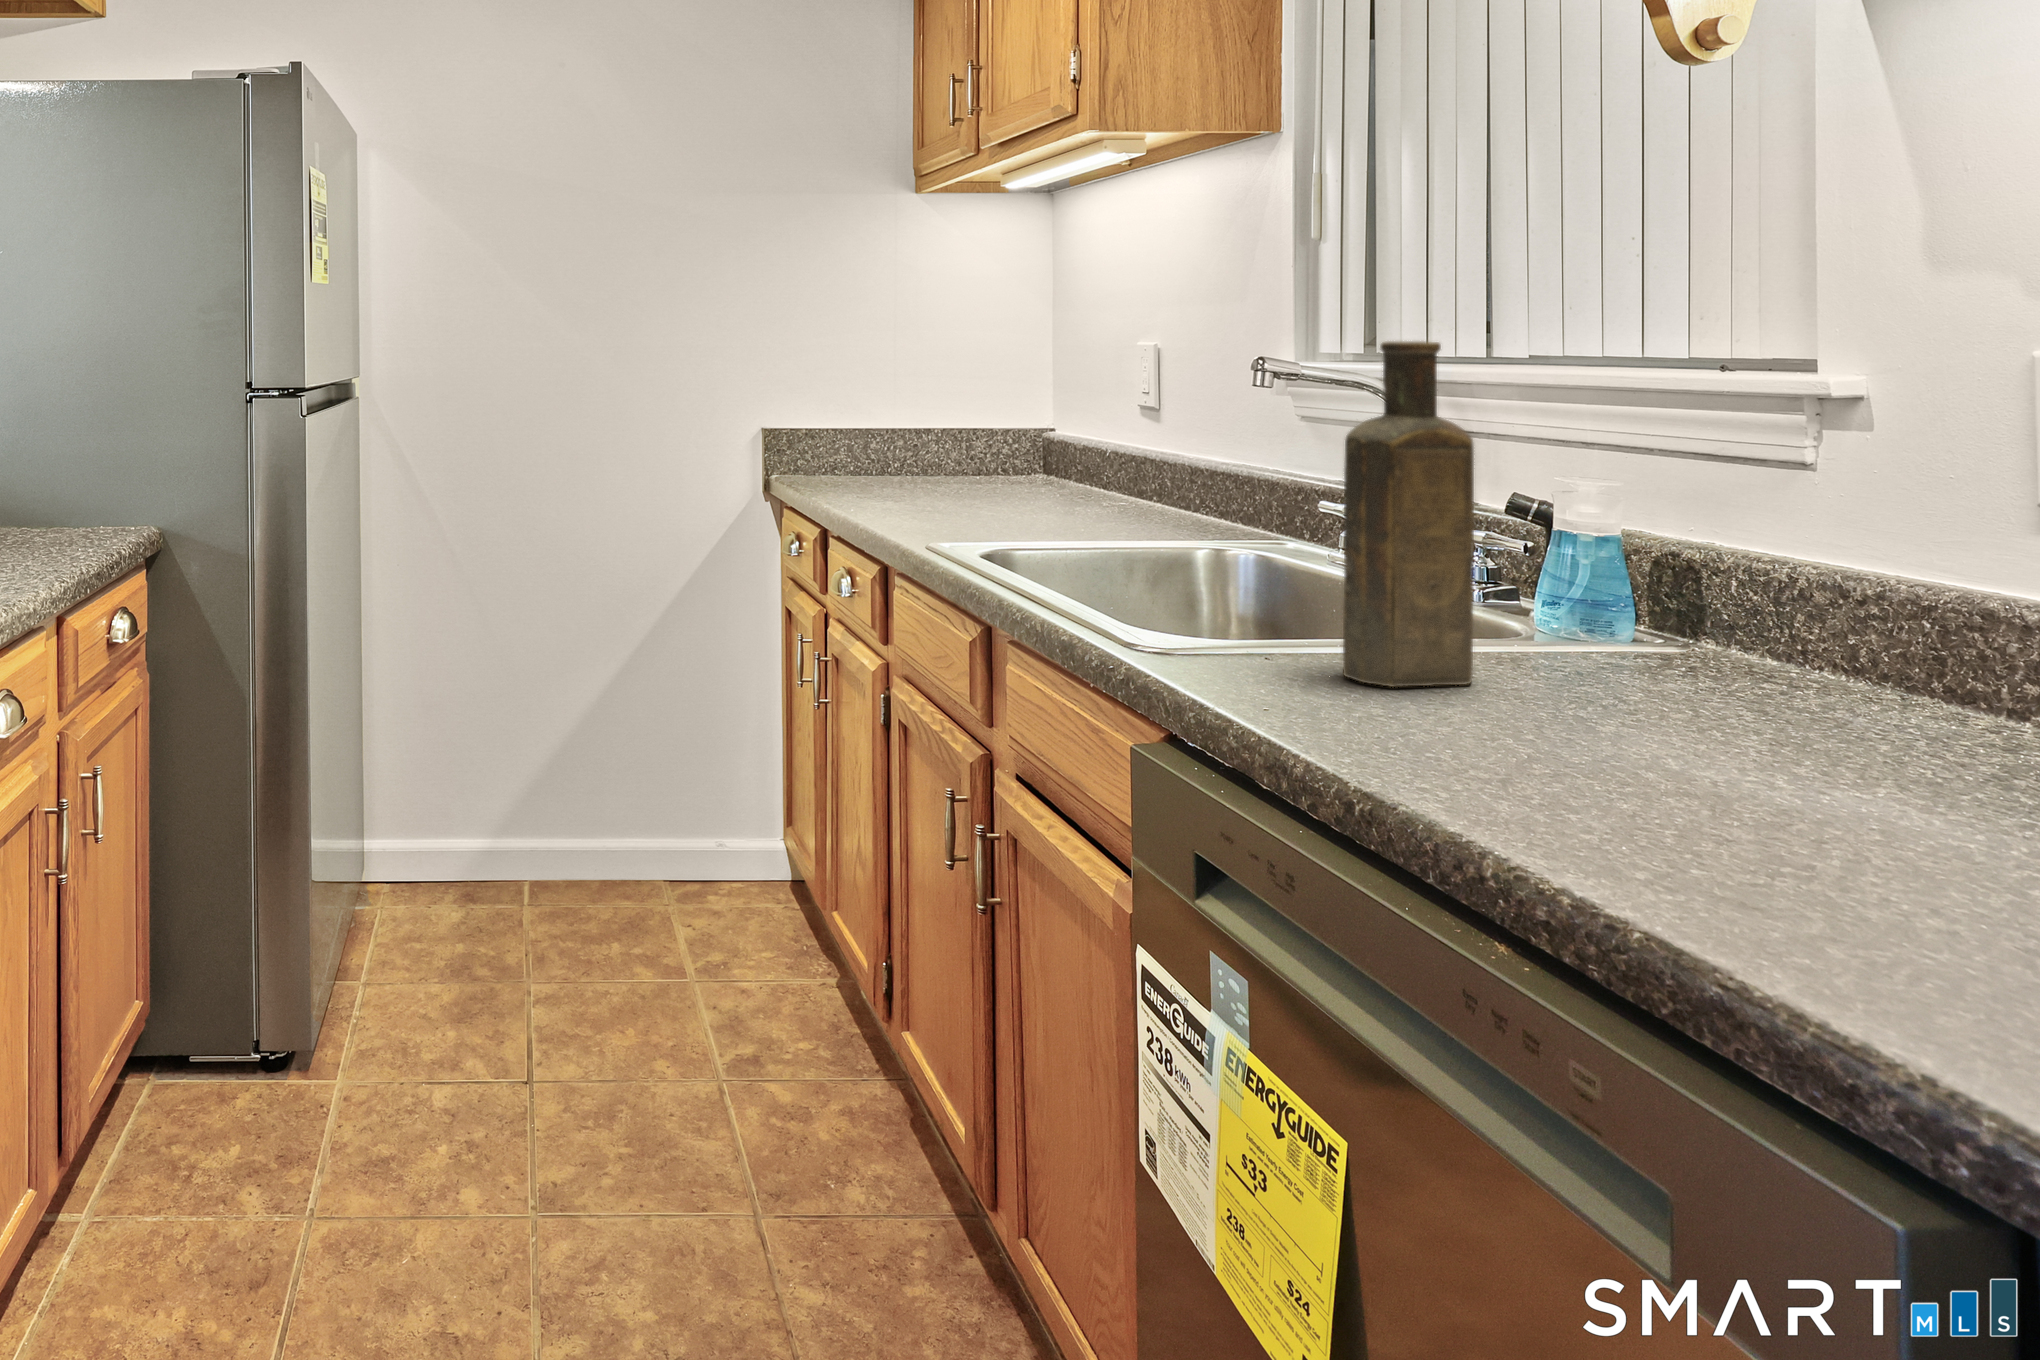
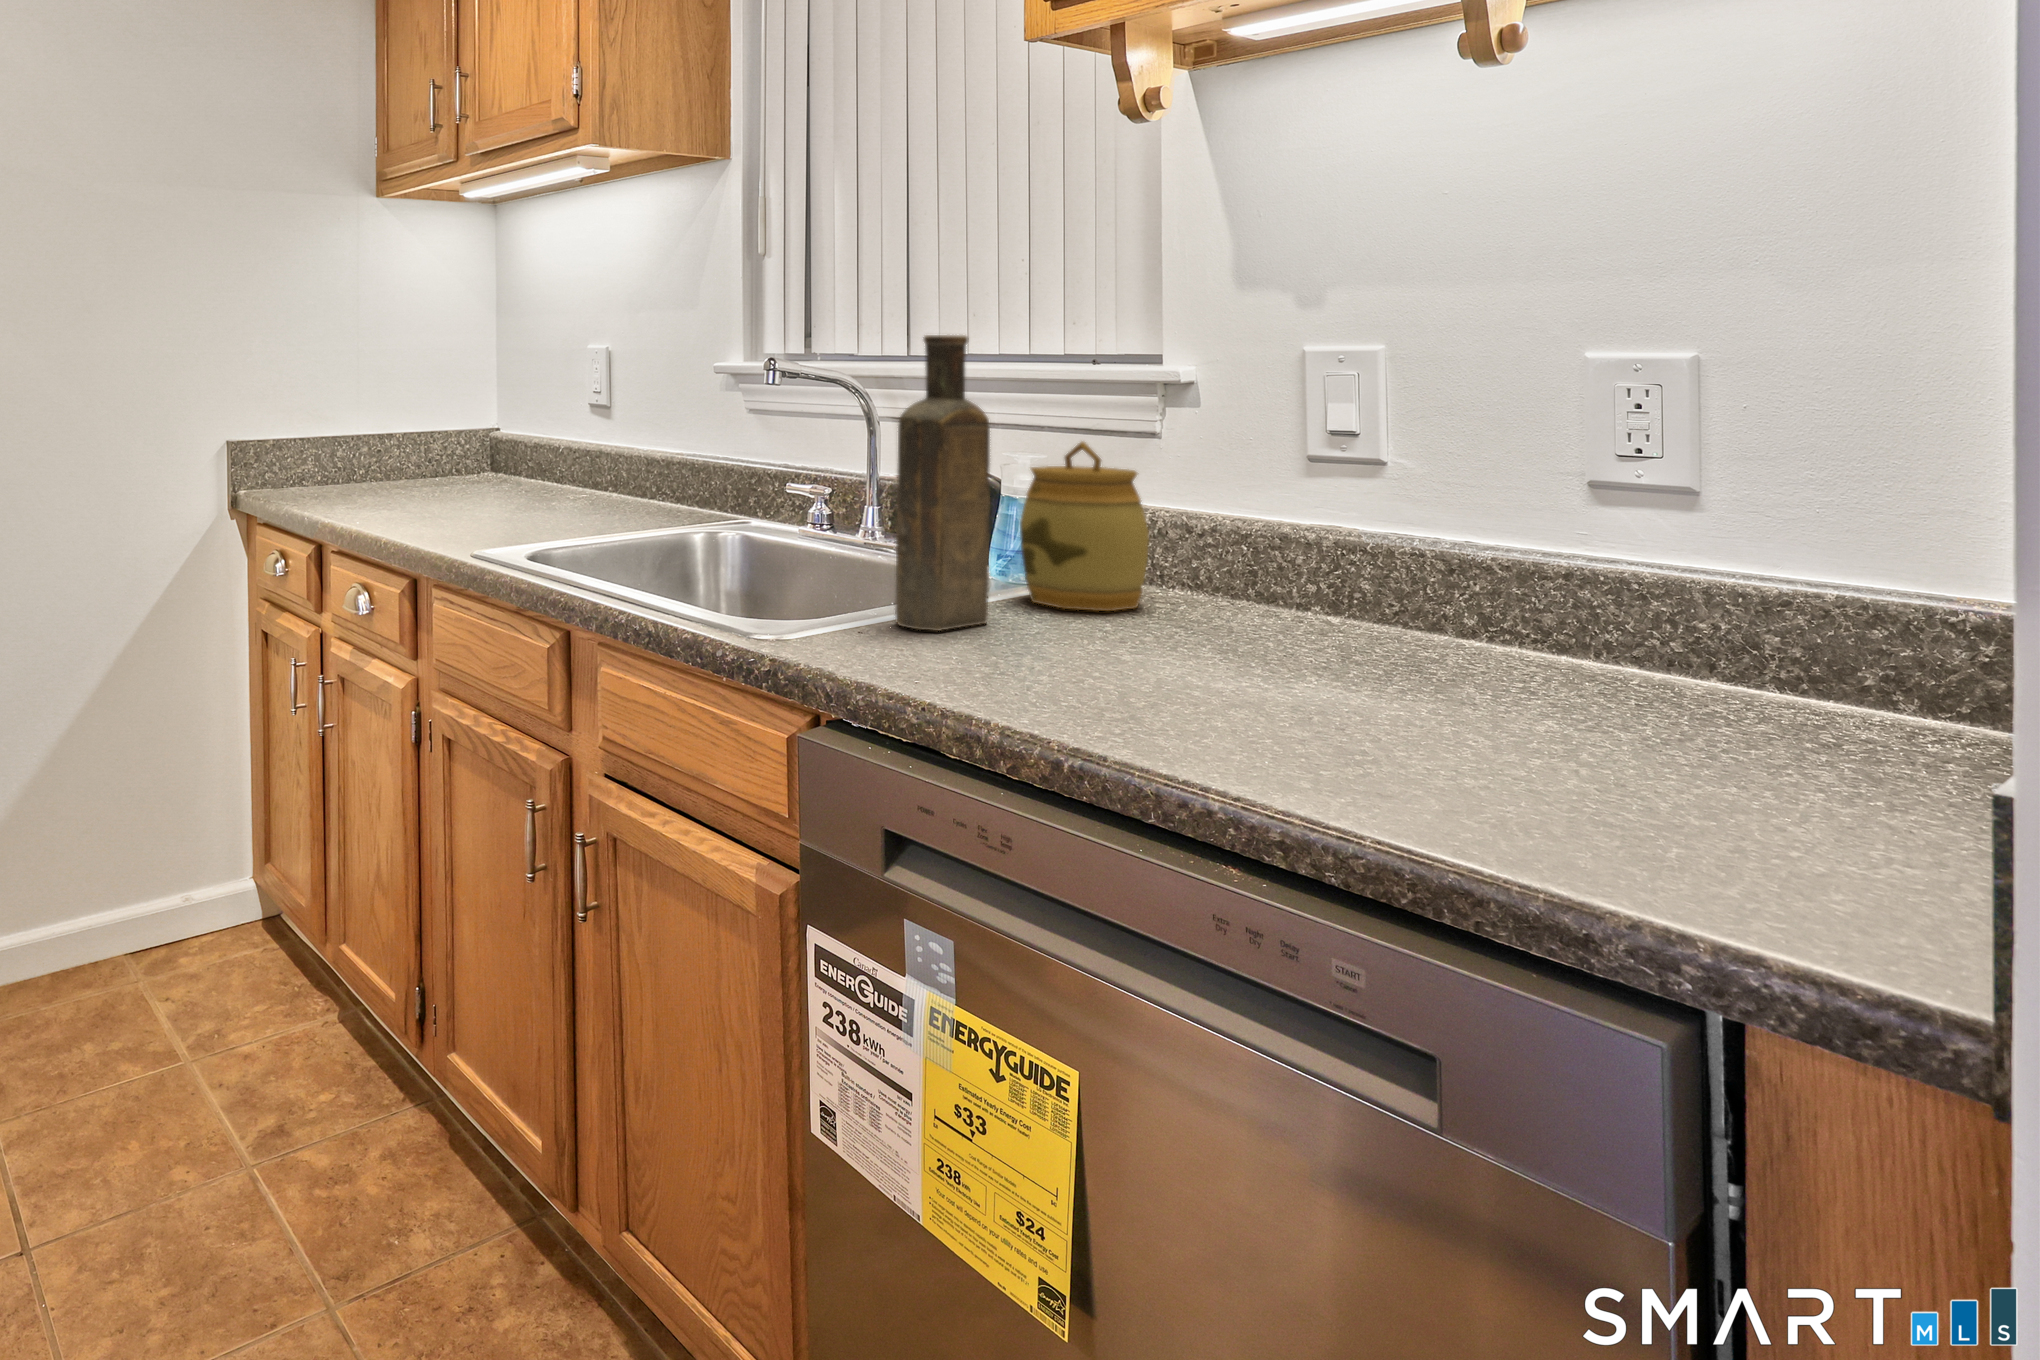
jar: none [1549,471,1746,687] -> present [1020,442,1149,611]

